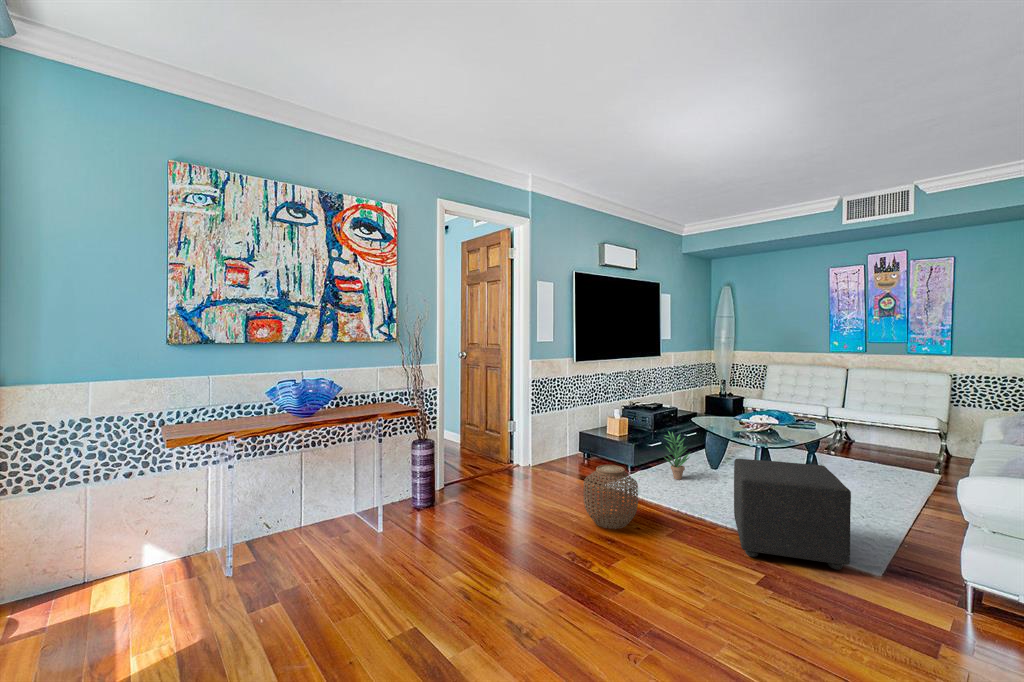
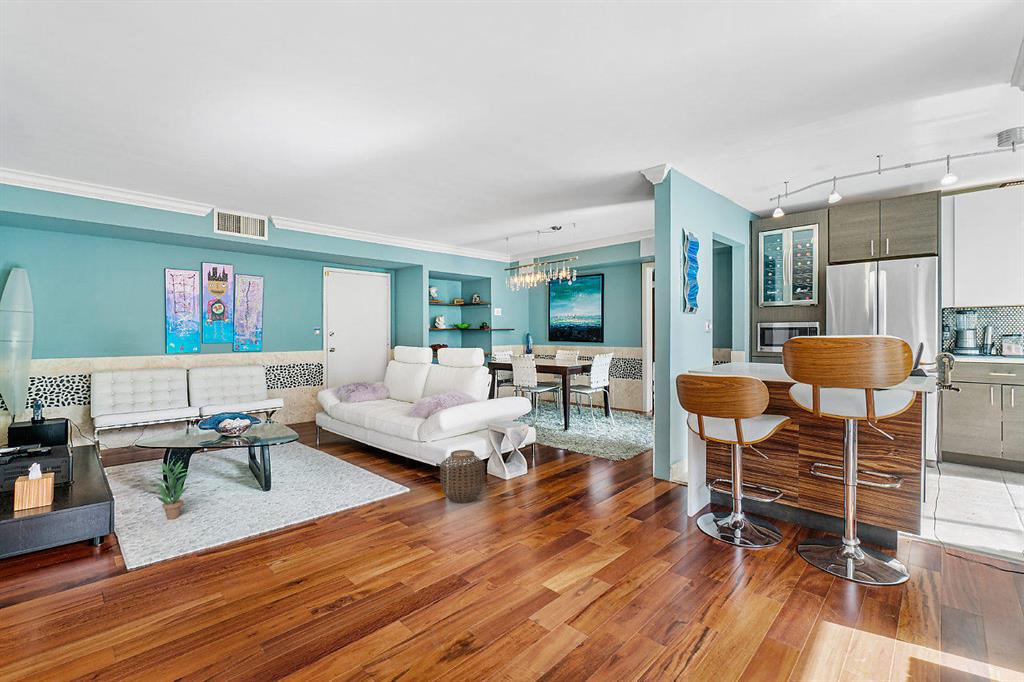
ottoman: present [734,459,851,570] -> none [316,438,416,521]
woven basket: present [584,465,638,529] -> present [440,450,485,503]

